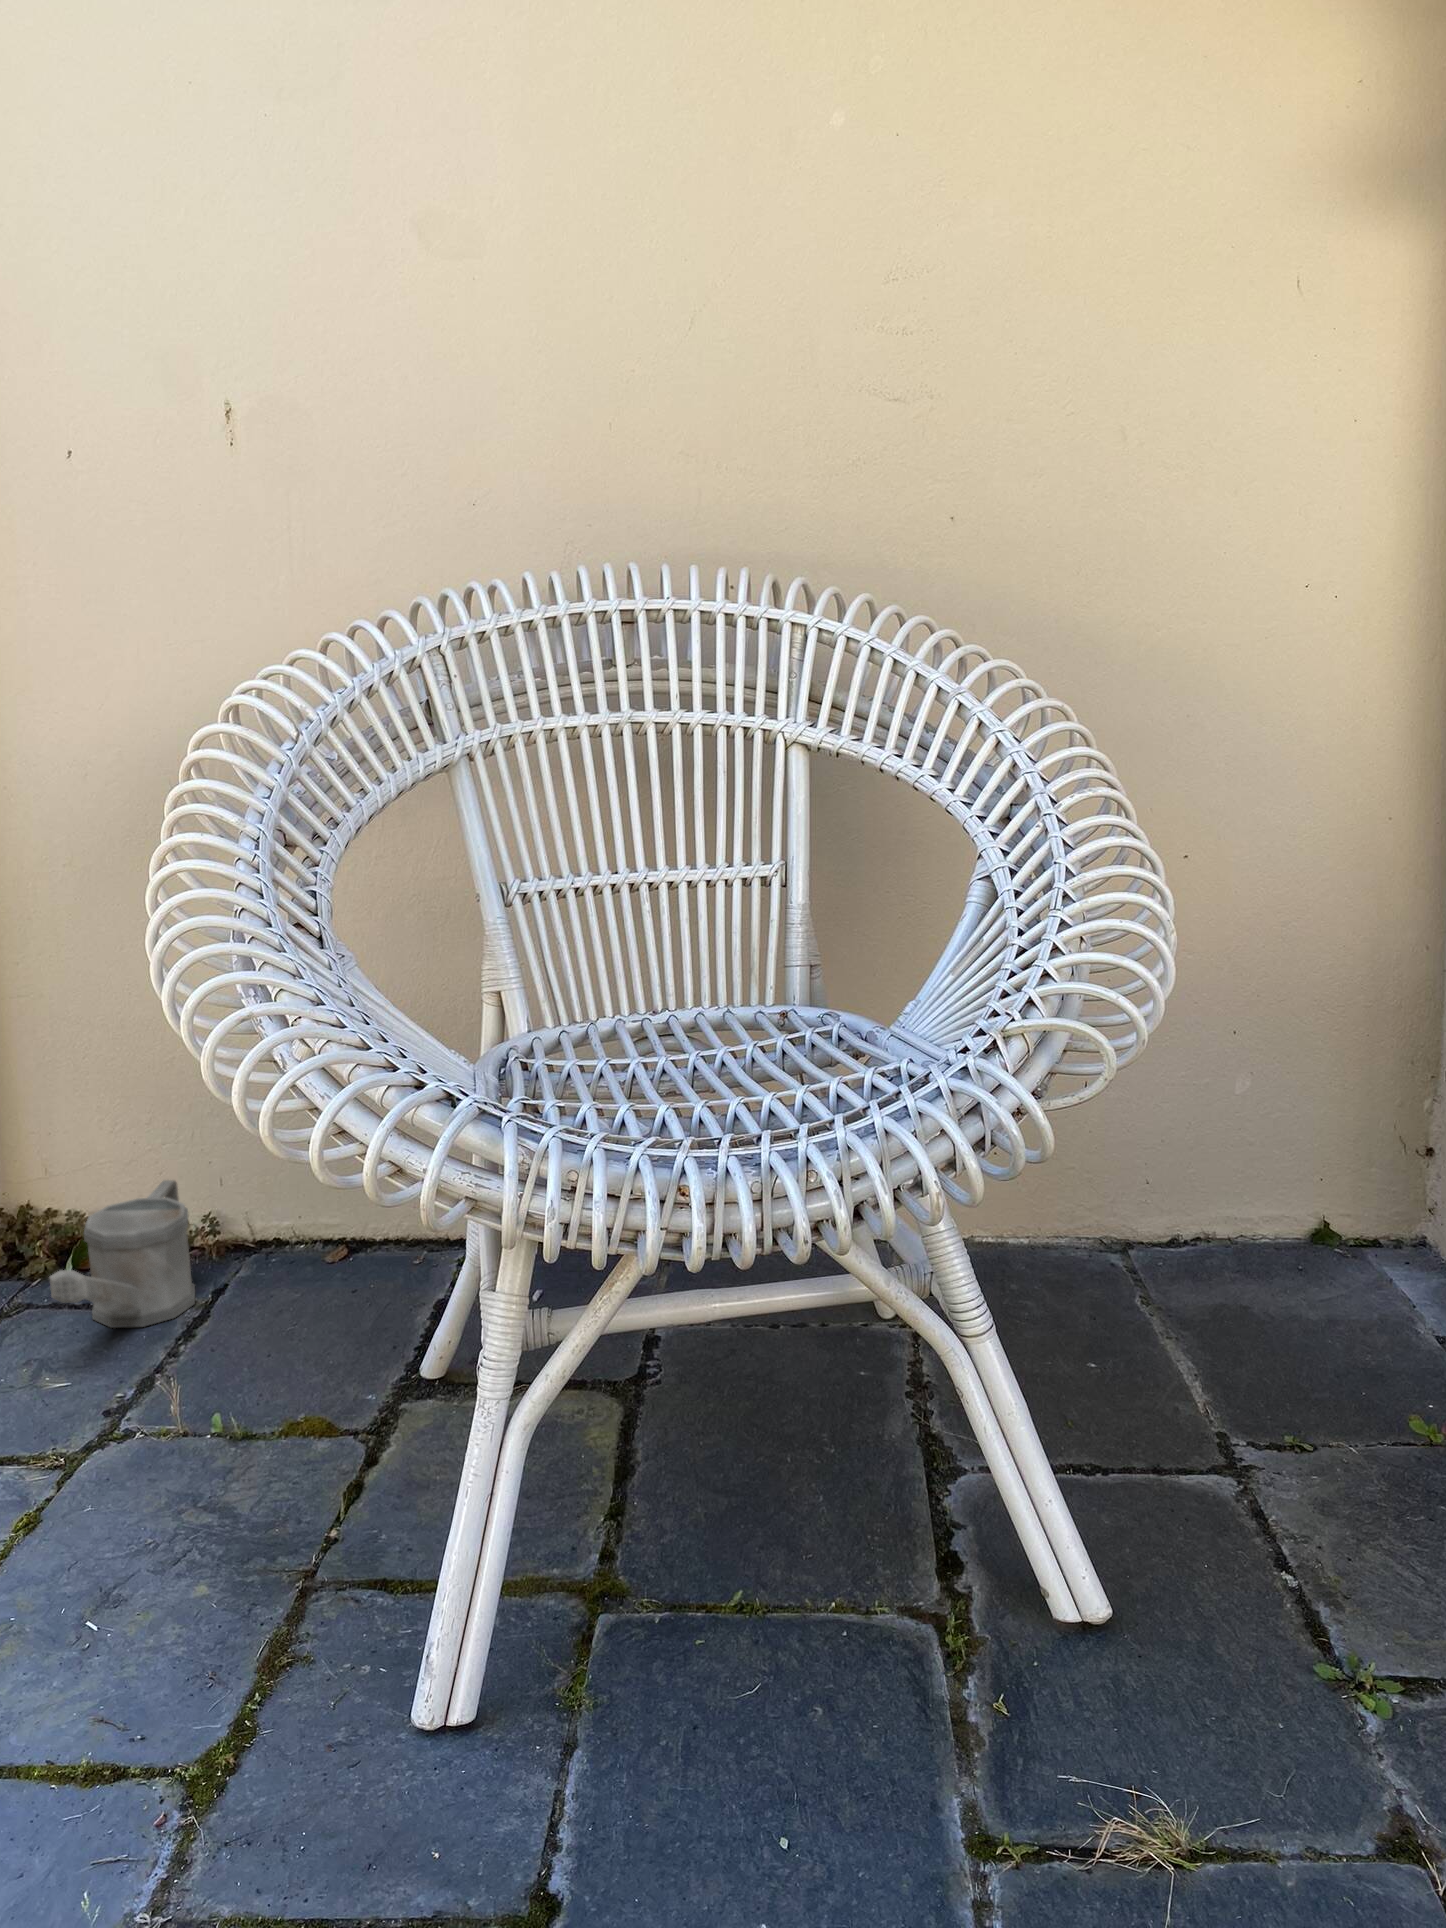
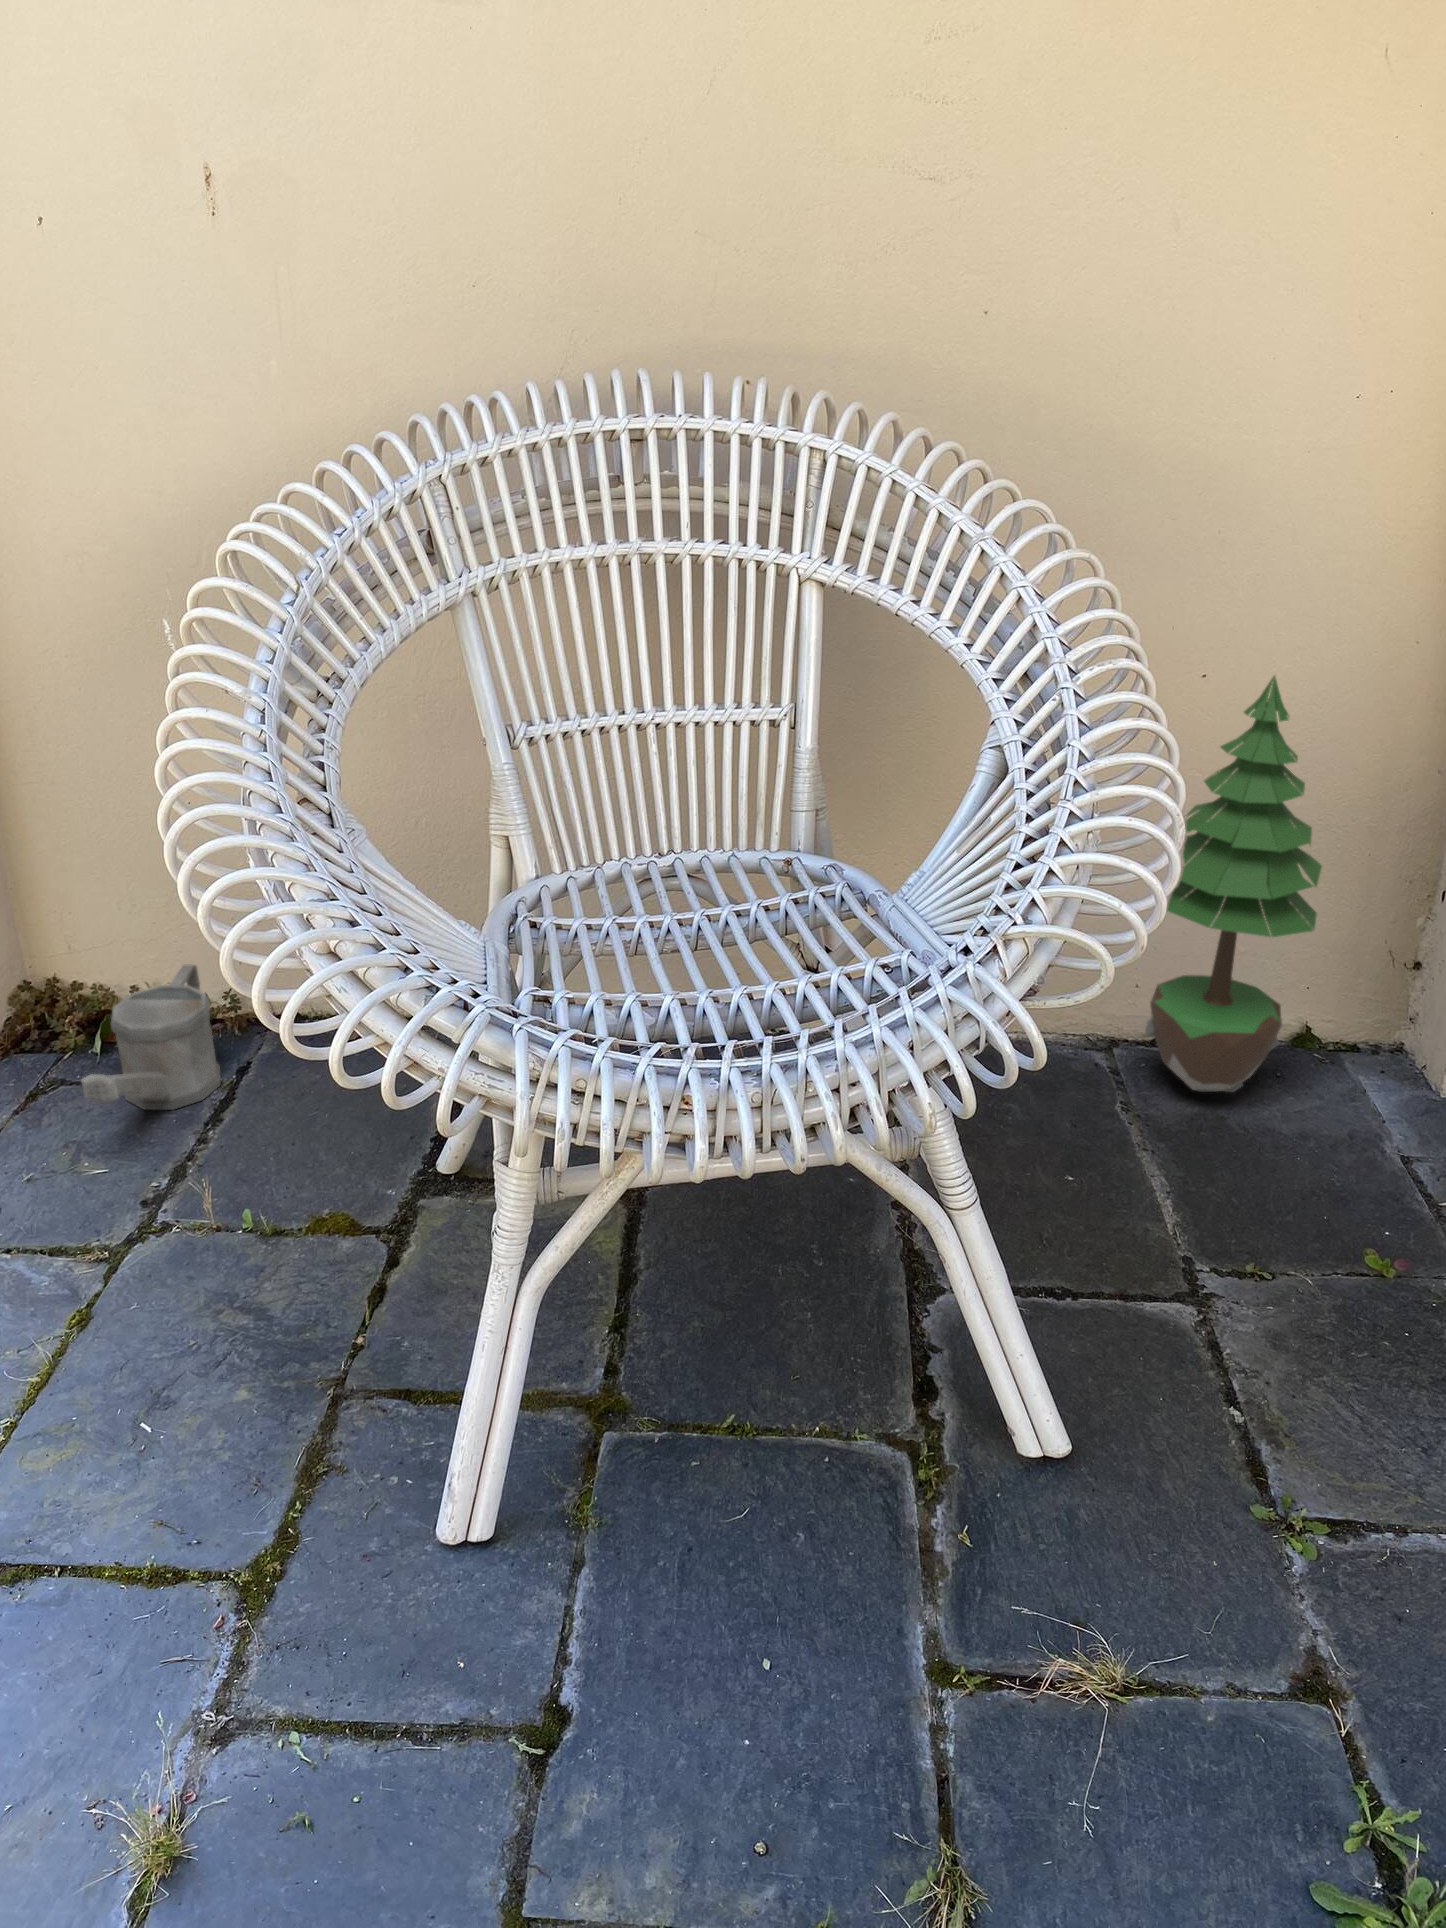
potted tree: none [1147,843,1319,1286] -> present [1145,676,1322,1092]

